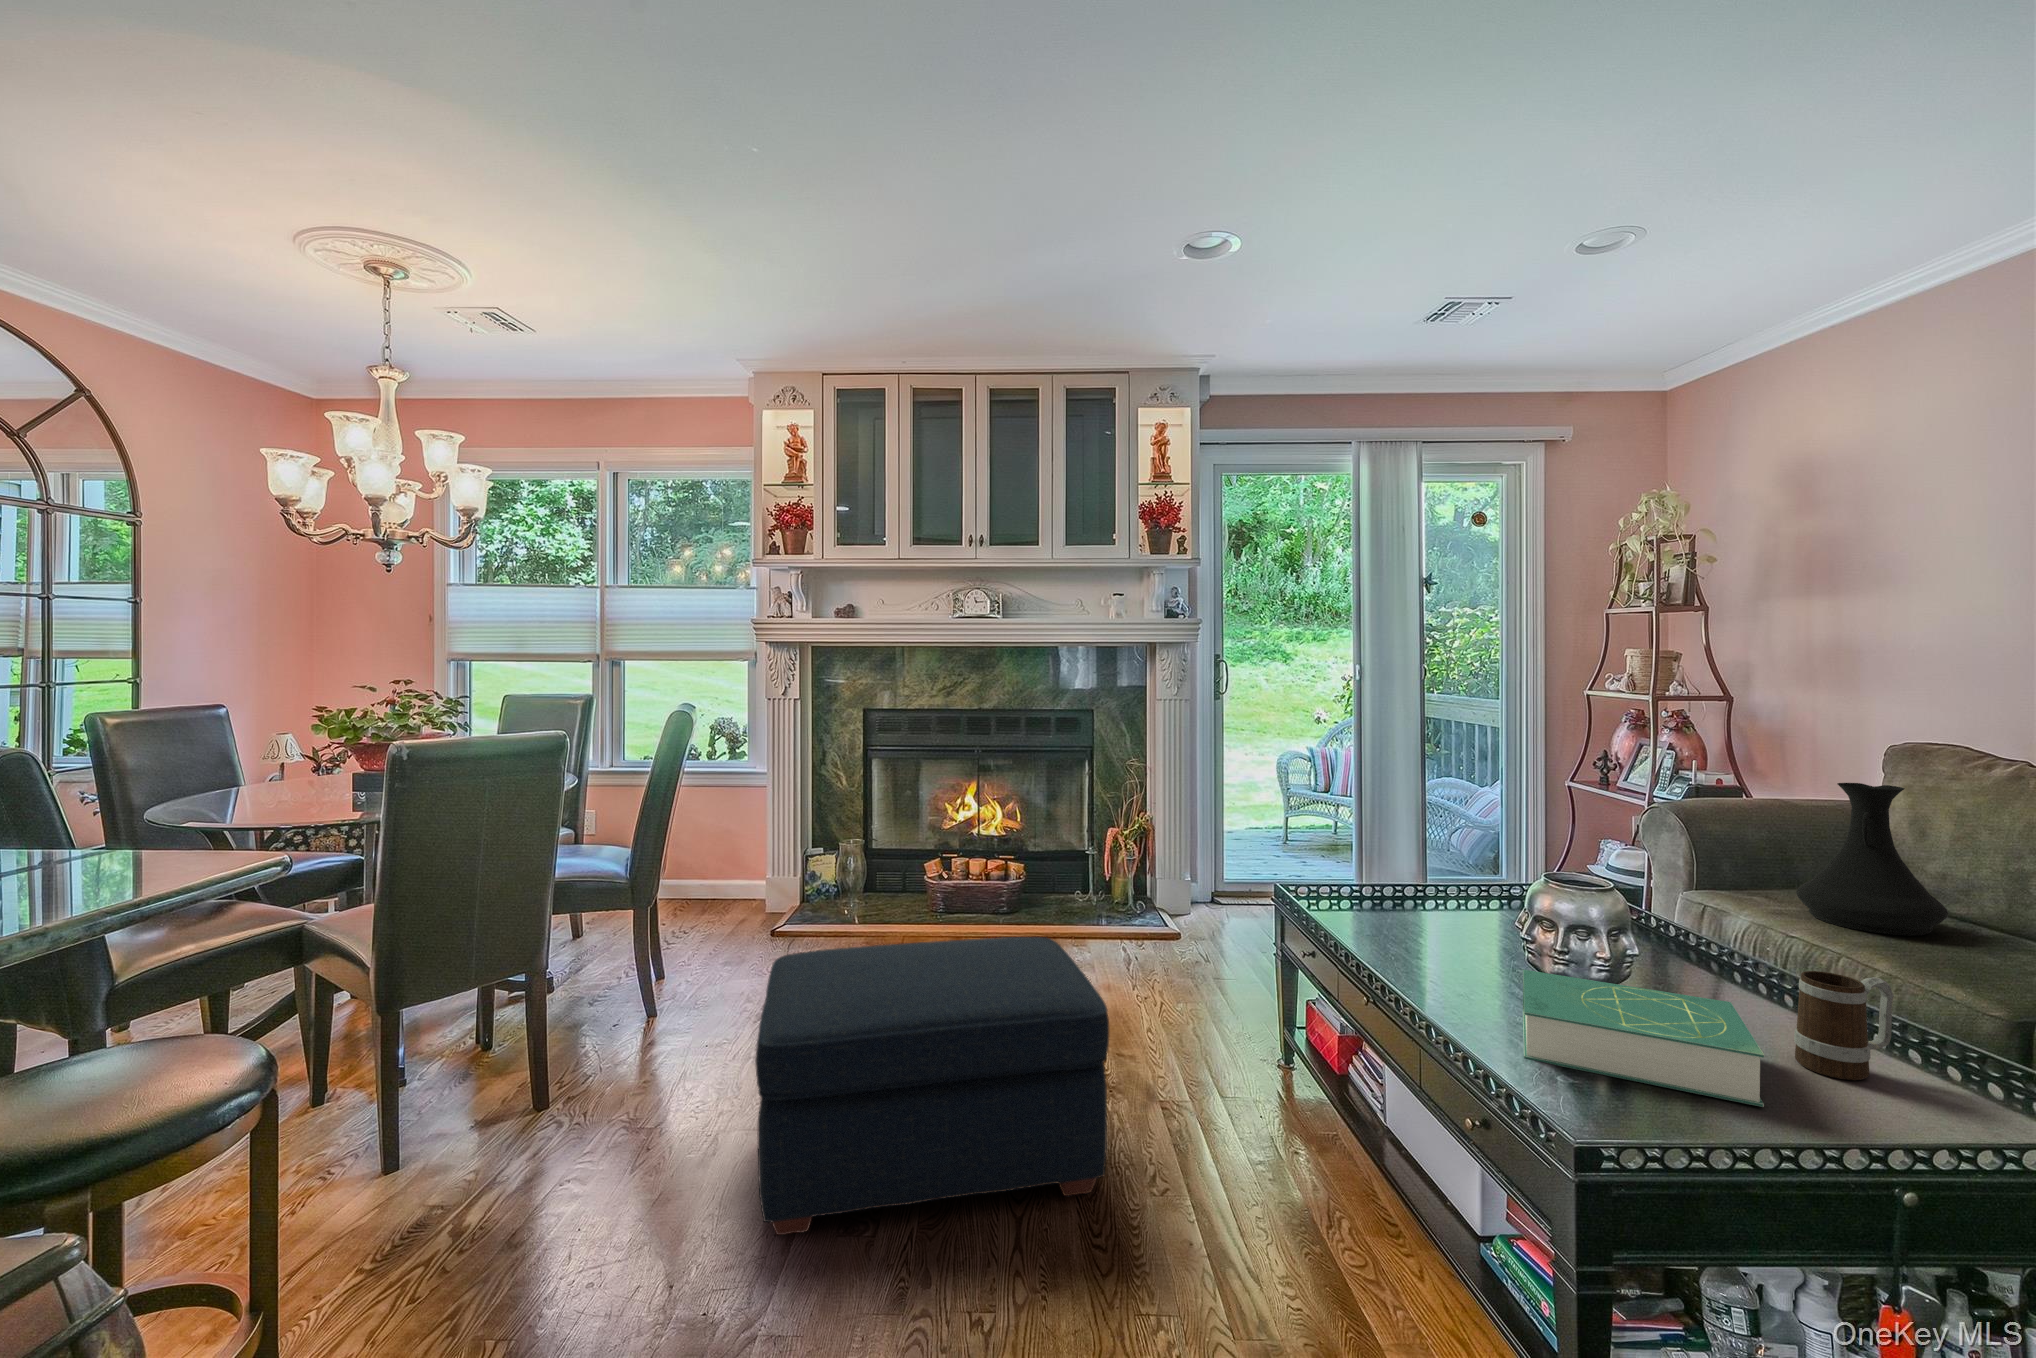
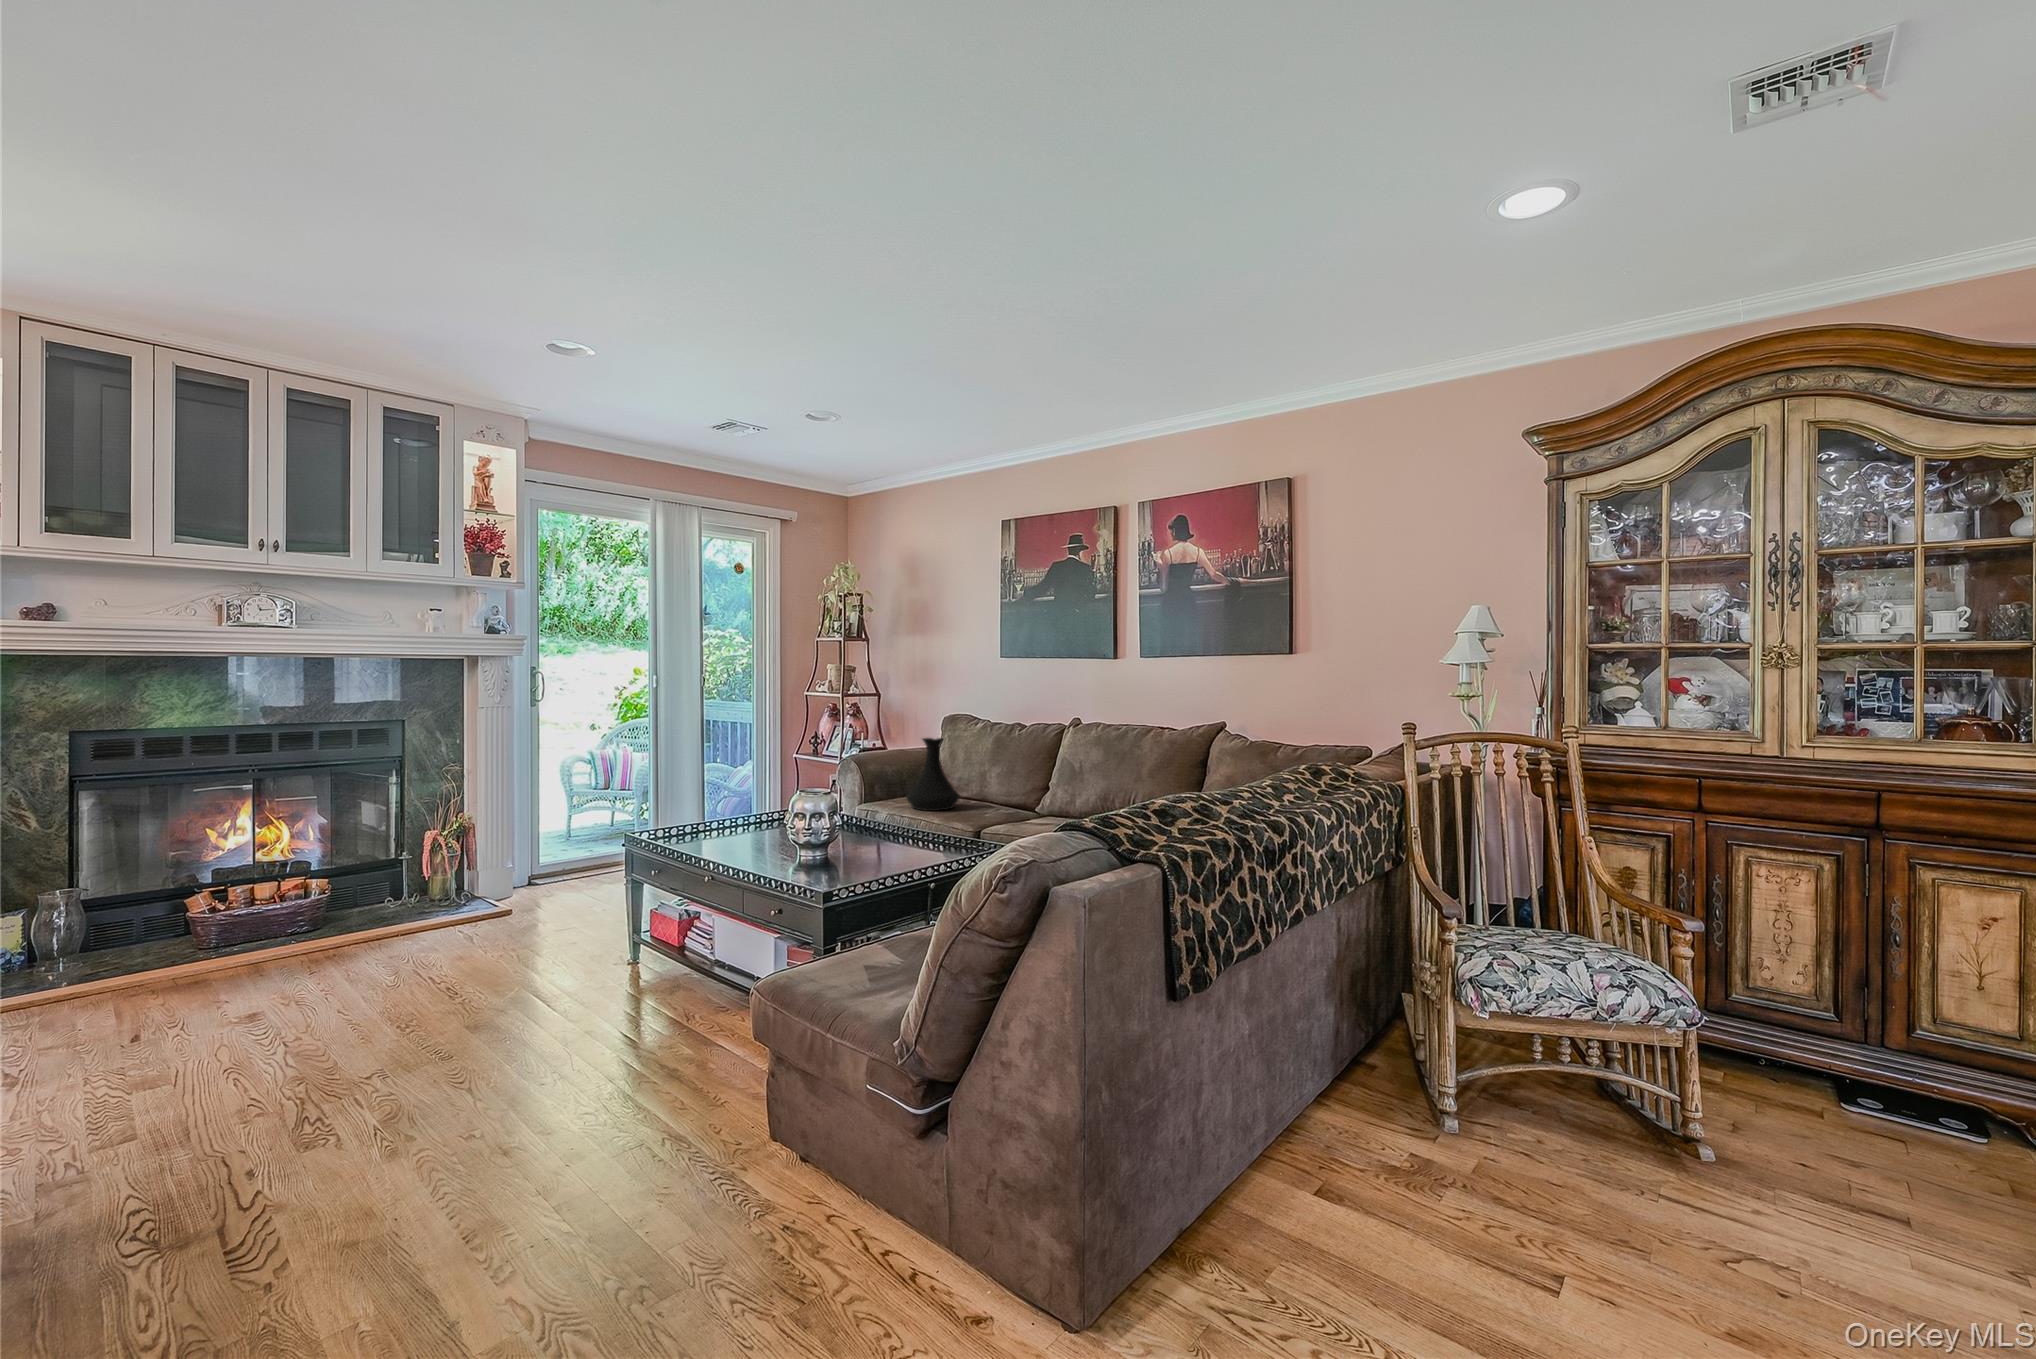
ottoman: present [755,937,1109,1235] -> none [169,901,544,1159]
book: present [1523,970,1764,1107] -> none [793,836,887,877]
mug: present [1794,971,1894,1080] -> none [899,815,930,859]

